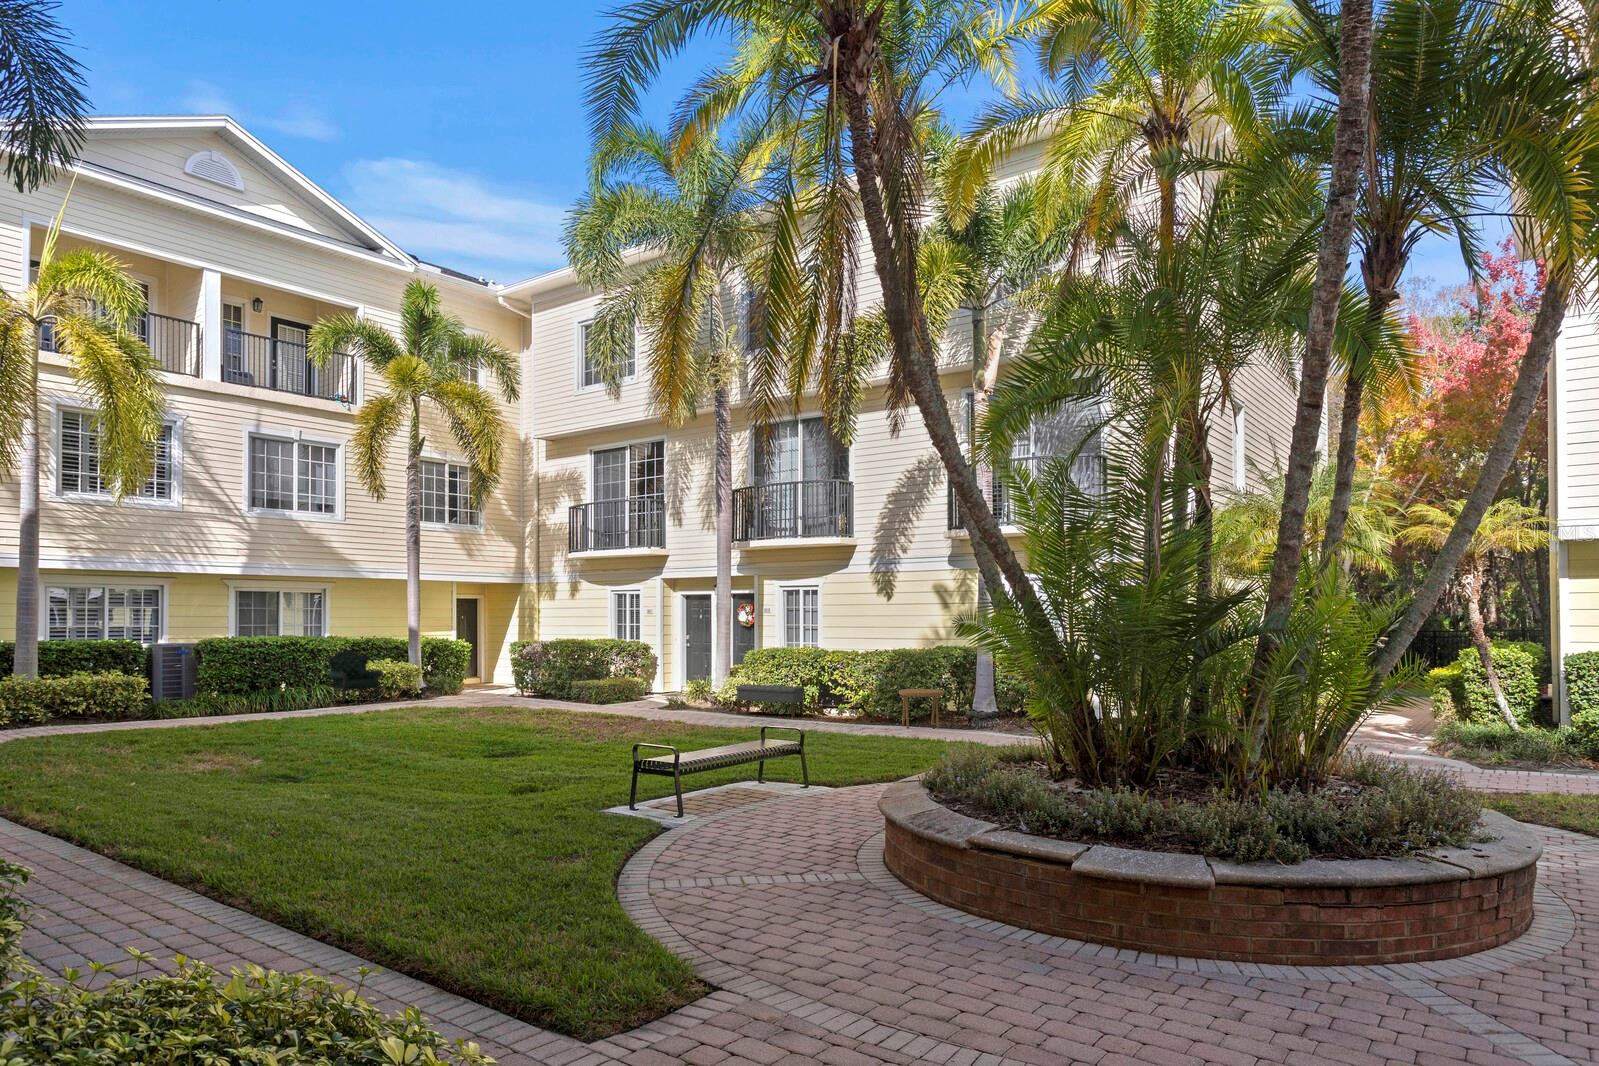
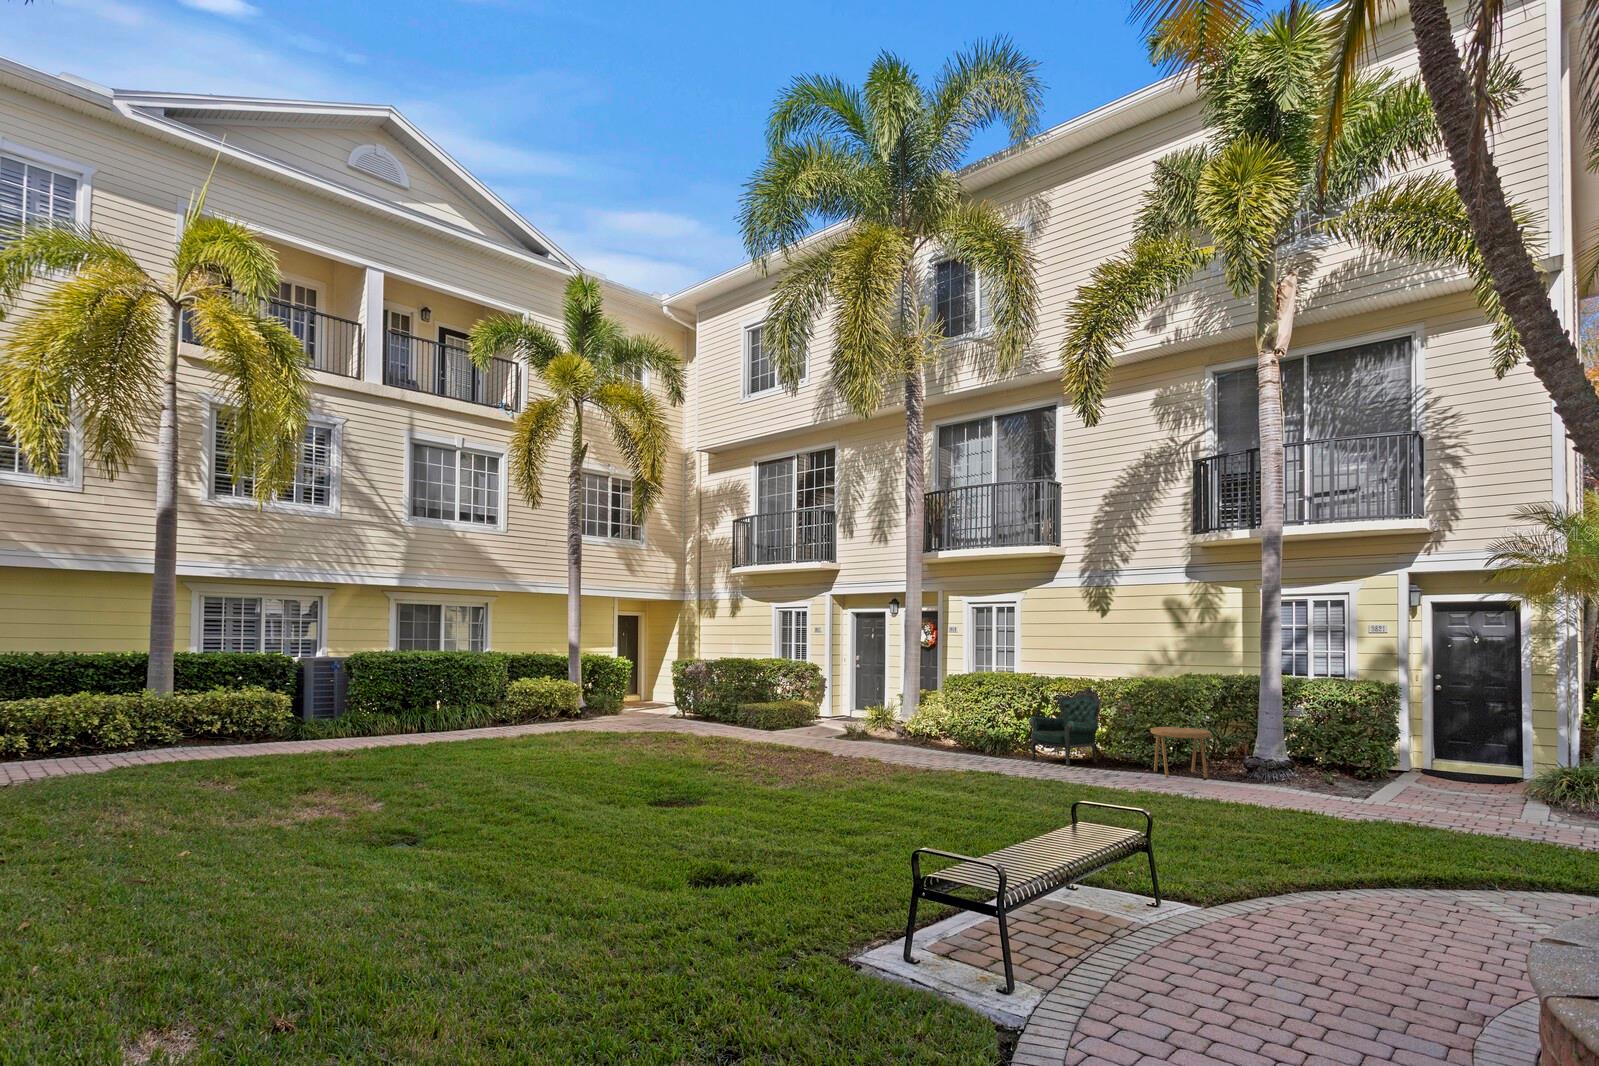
armchair: present [328,648,383,703] -> present [1029,687,1102,766]
bench: present [736,684,804,717] -> none [936,714,1018,756]

